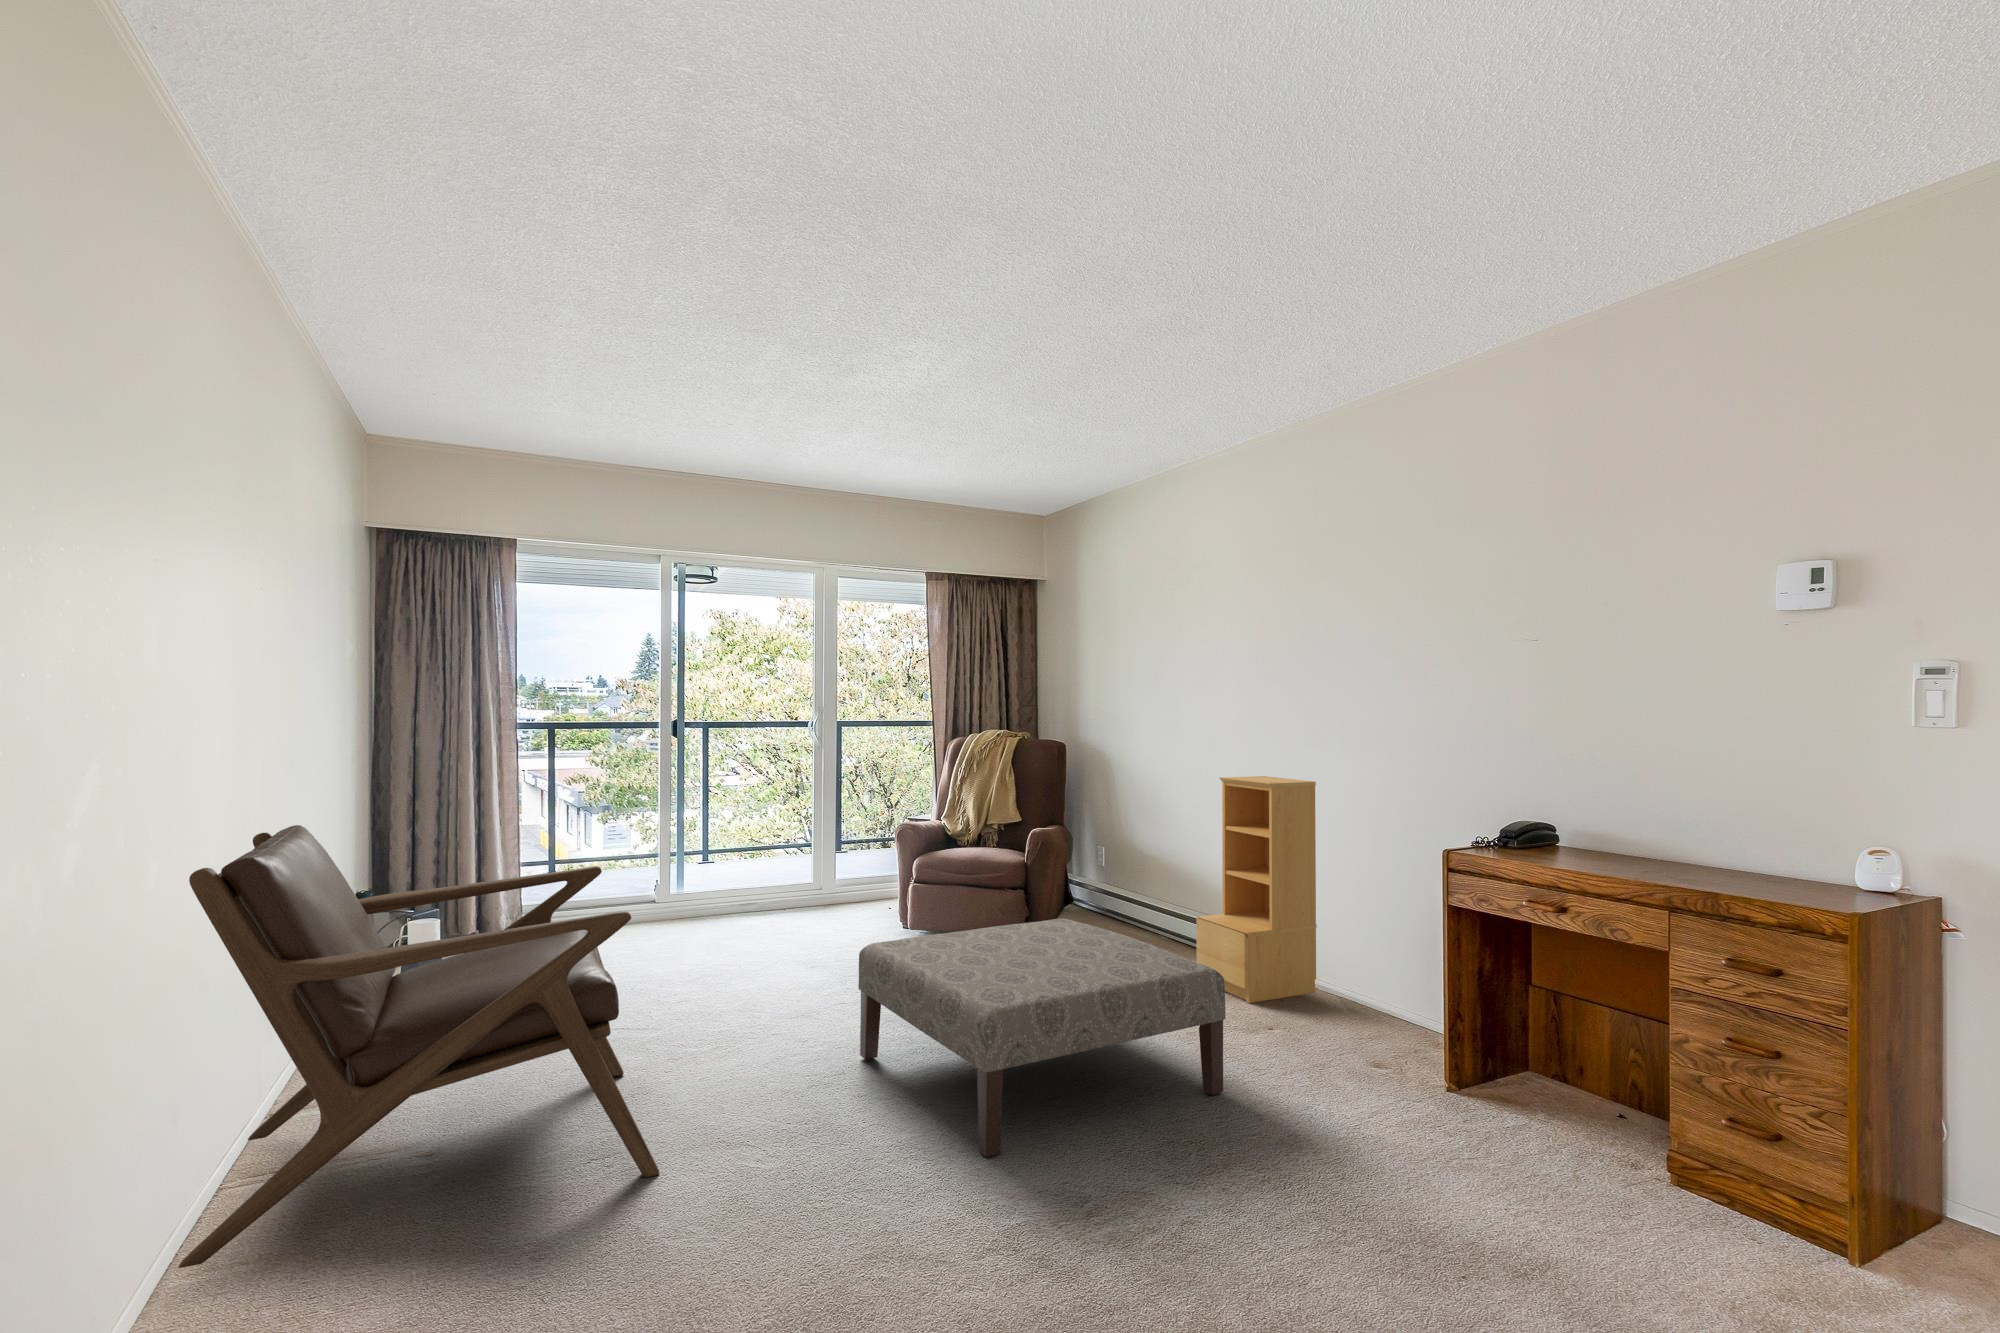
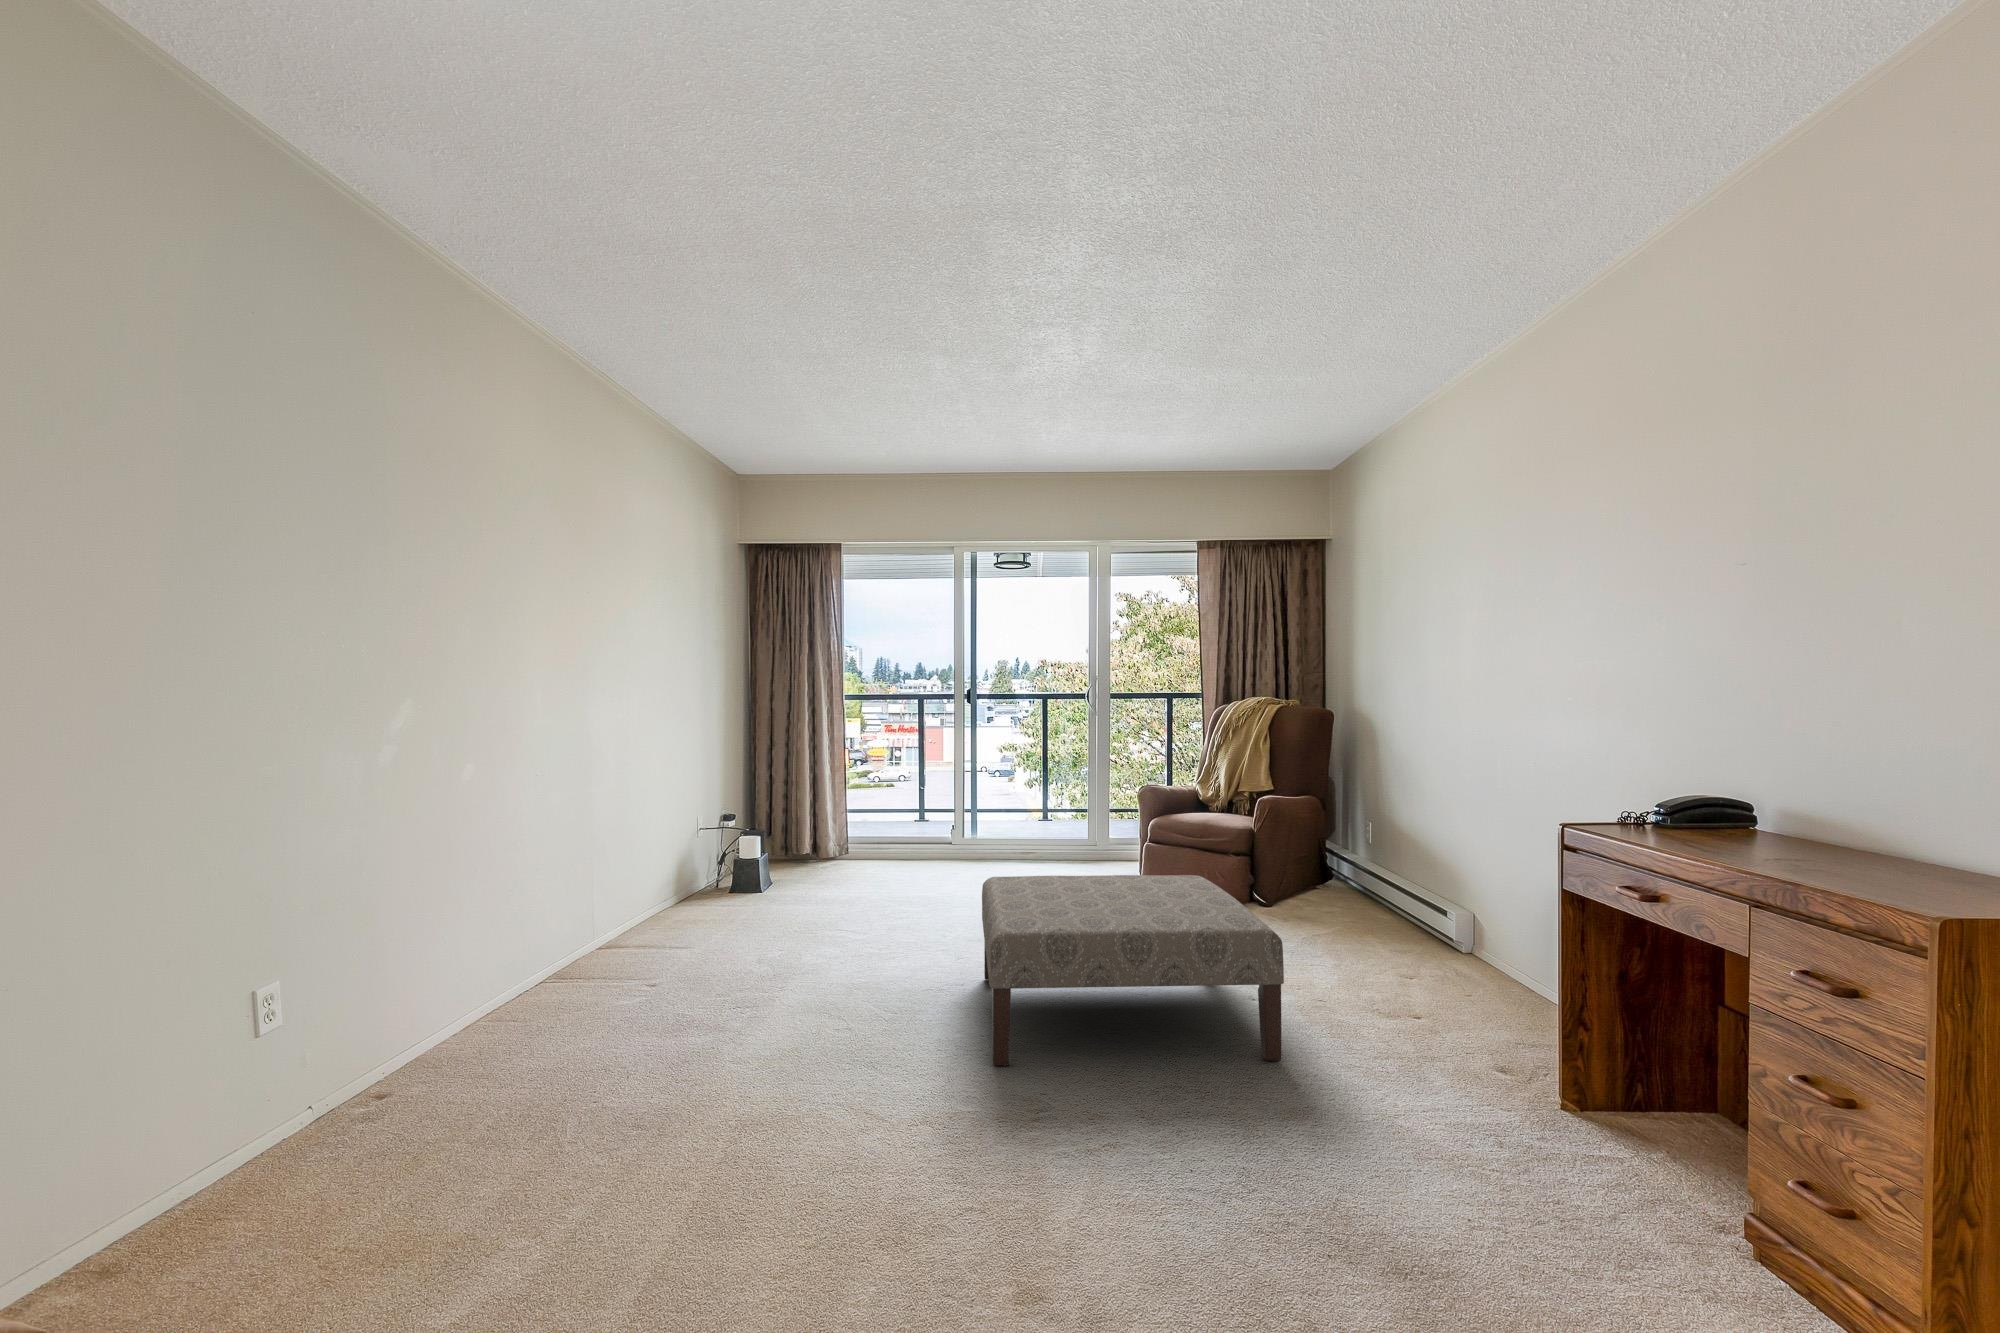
bookshelf: present [1196,776,1317,1003] -> none [1387,743,1525,993]
lounge chair: present [178,825,659,1268] -> none [463,749,806,1028]

